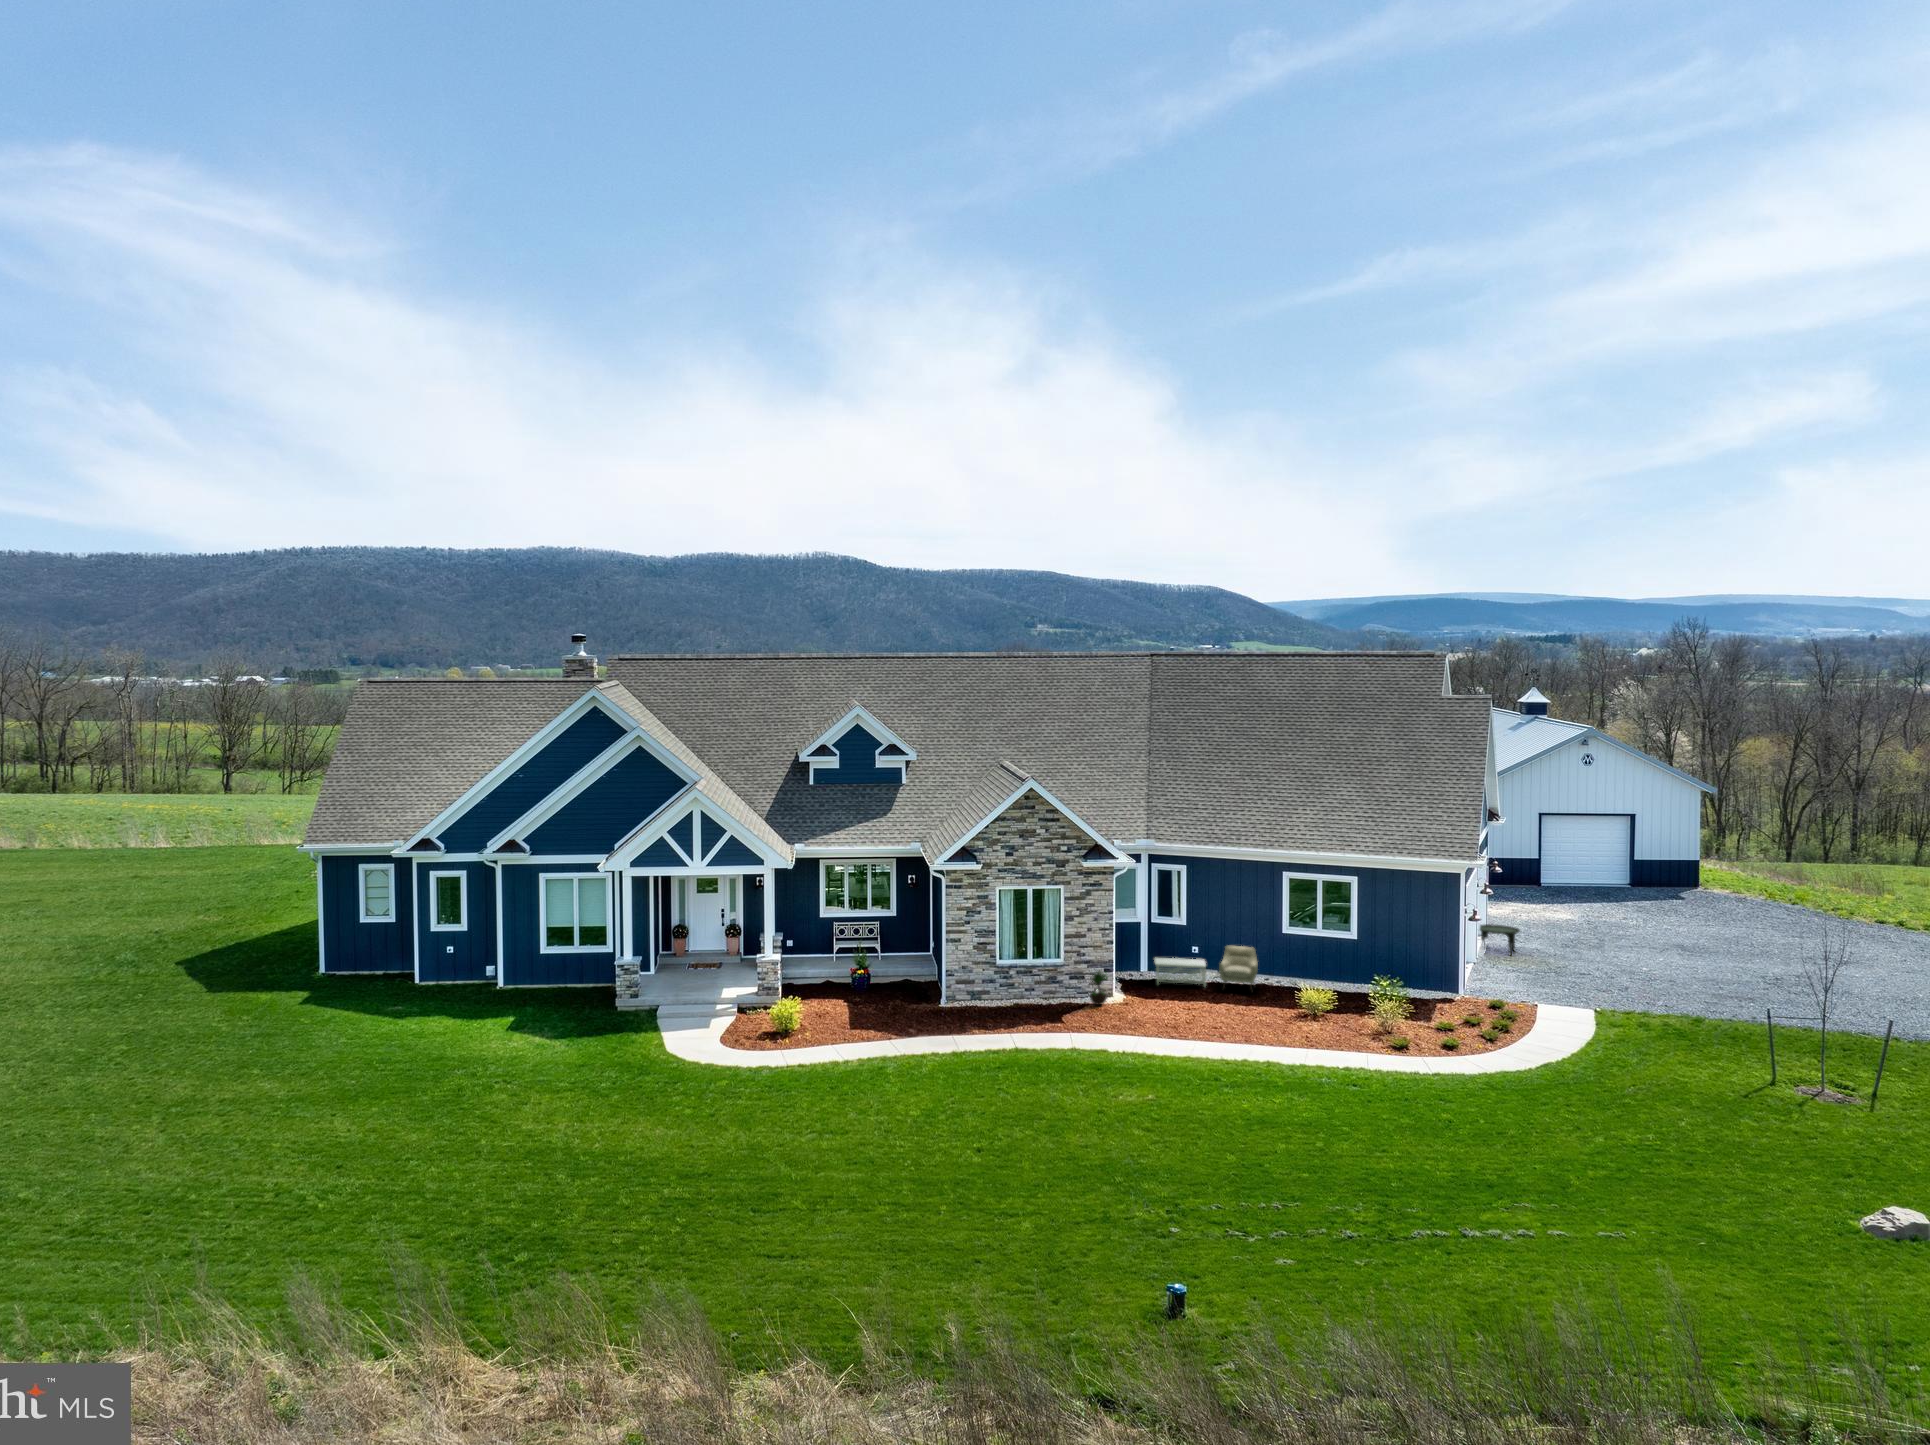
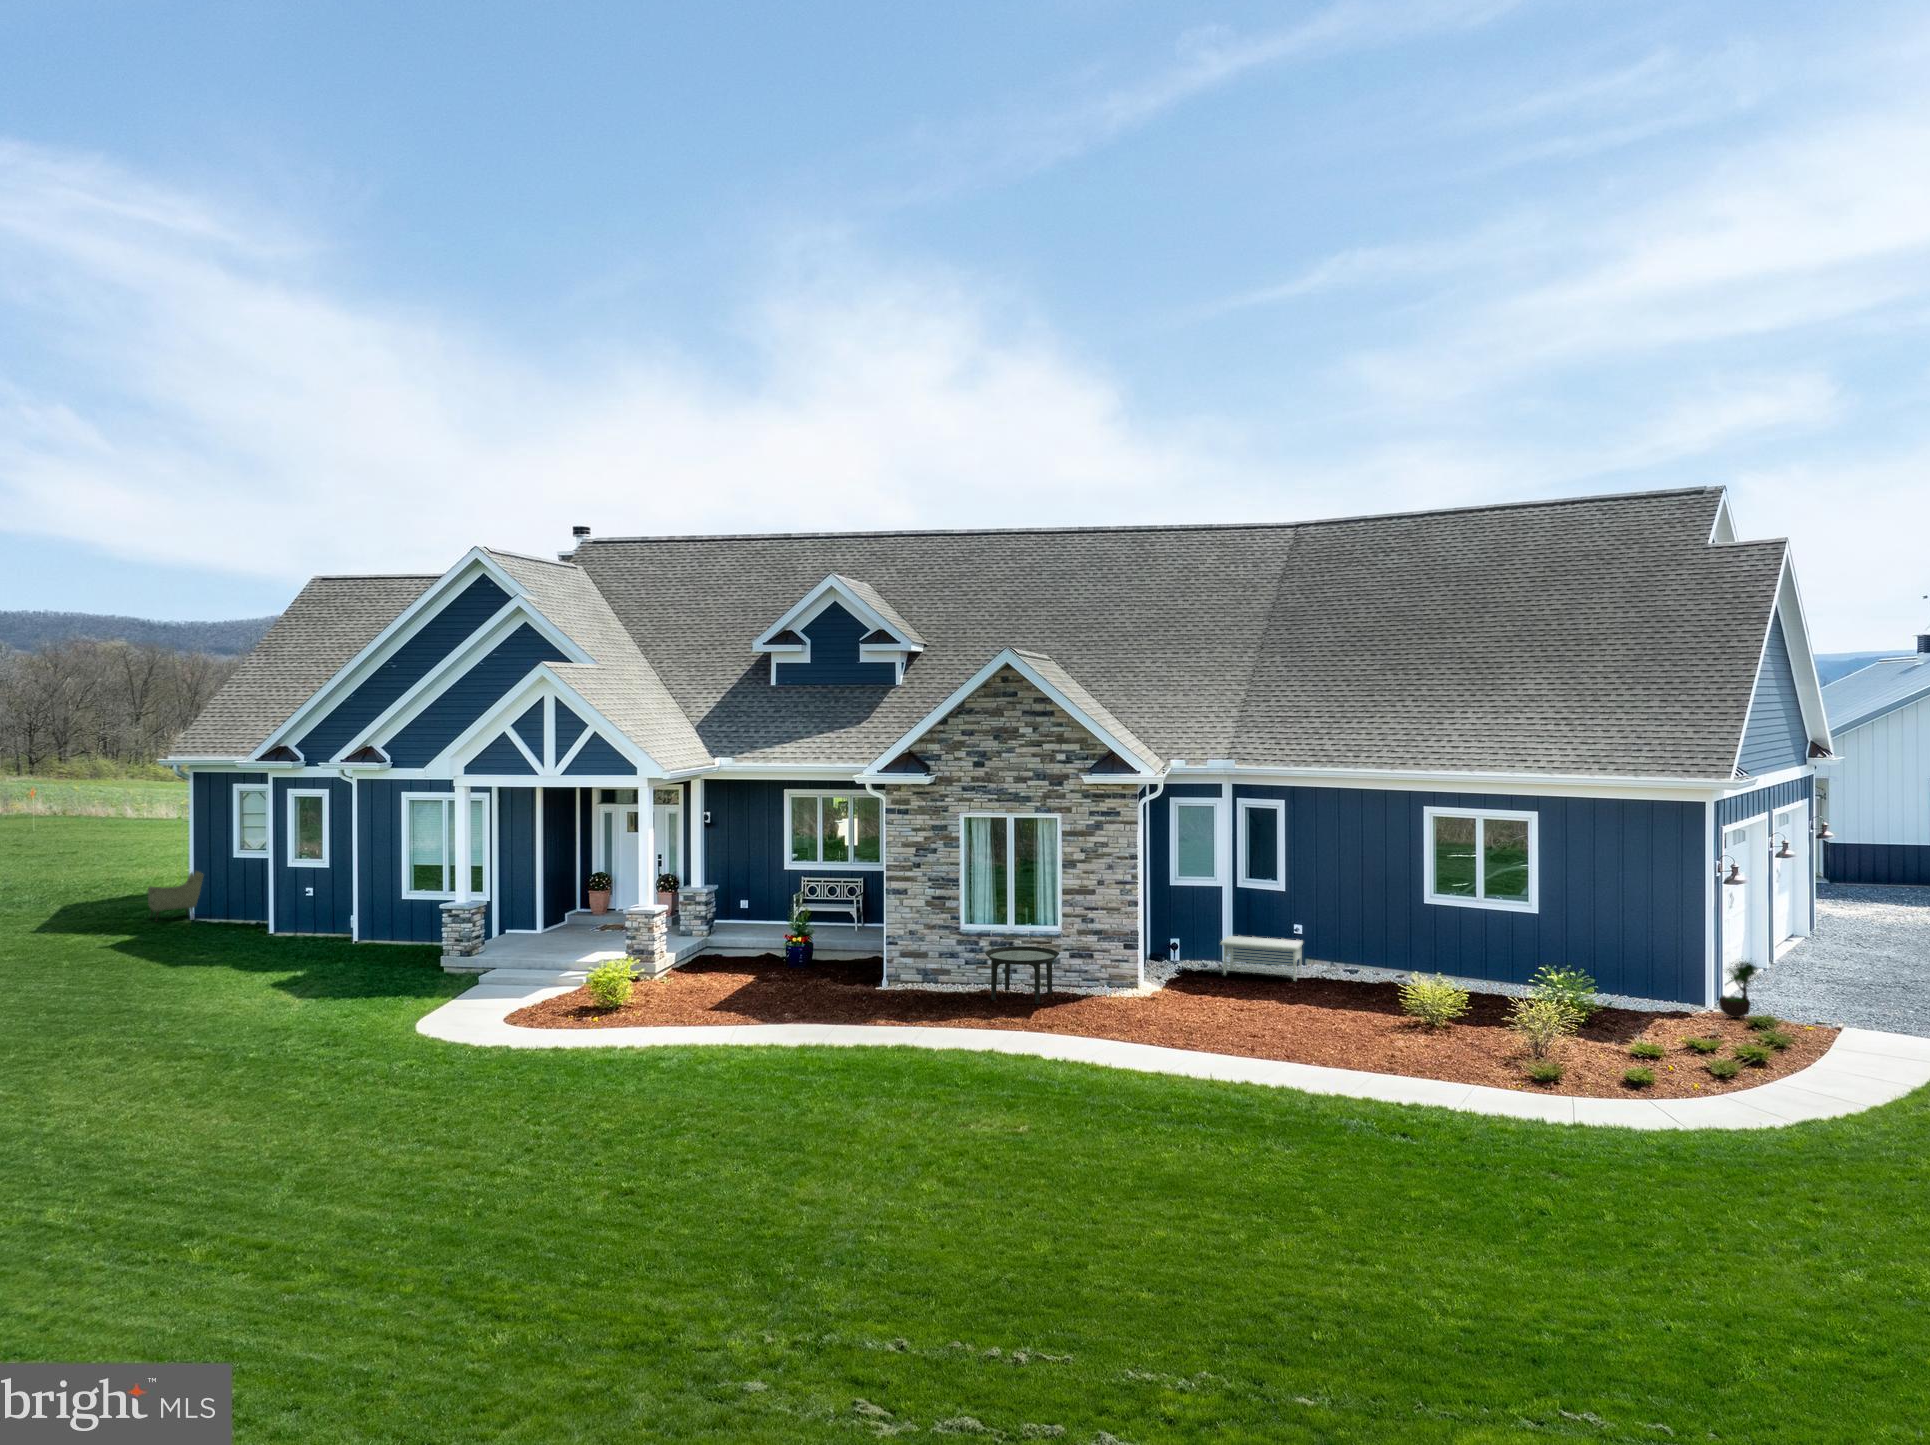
round table: present [1480,924,1520,955] -> present [985,946,1059,1004]
chair: present [1219,946,1258,988] -> present [148,871,203,920]
potted tree: present [1090,971,1107,1005] -> present [1719,961,1758,1018]

